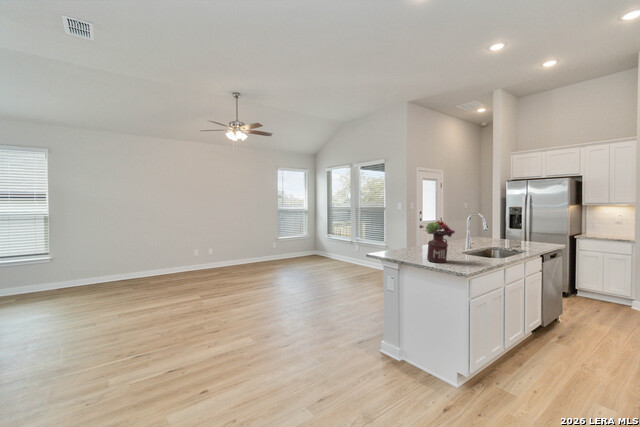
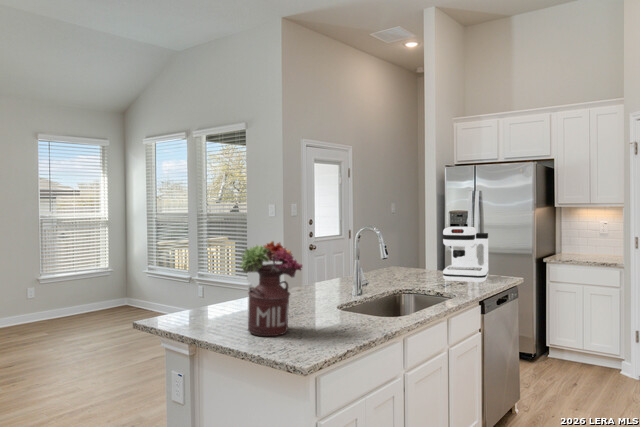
coffee maker: none [514,216,542,246] -> present [443,227,488,283]

